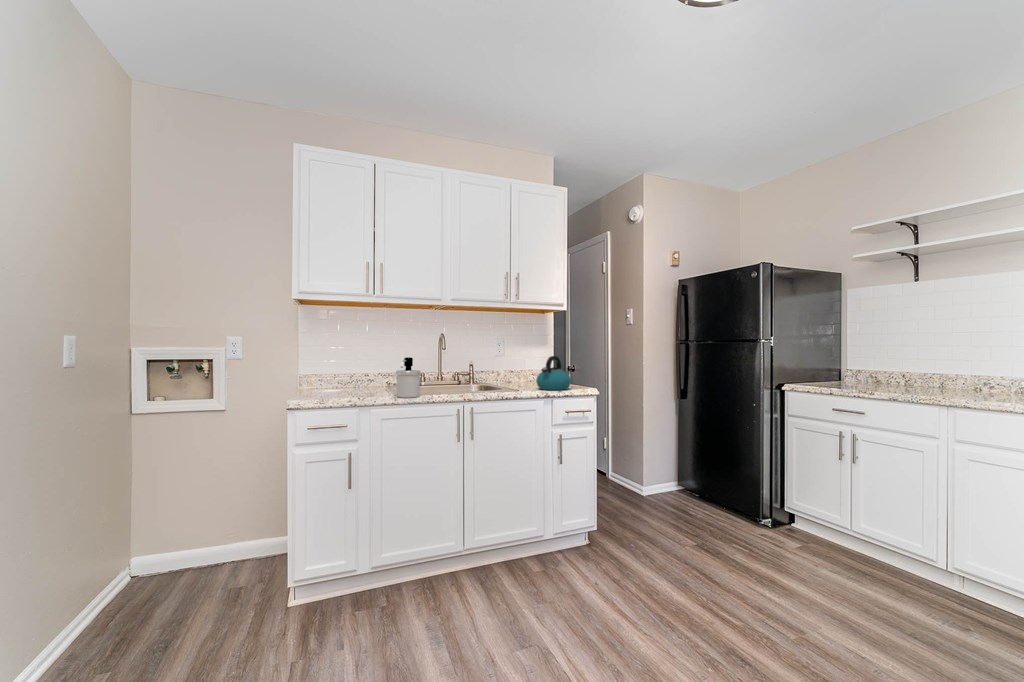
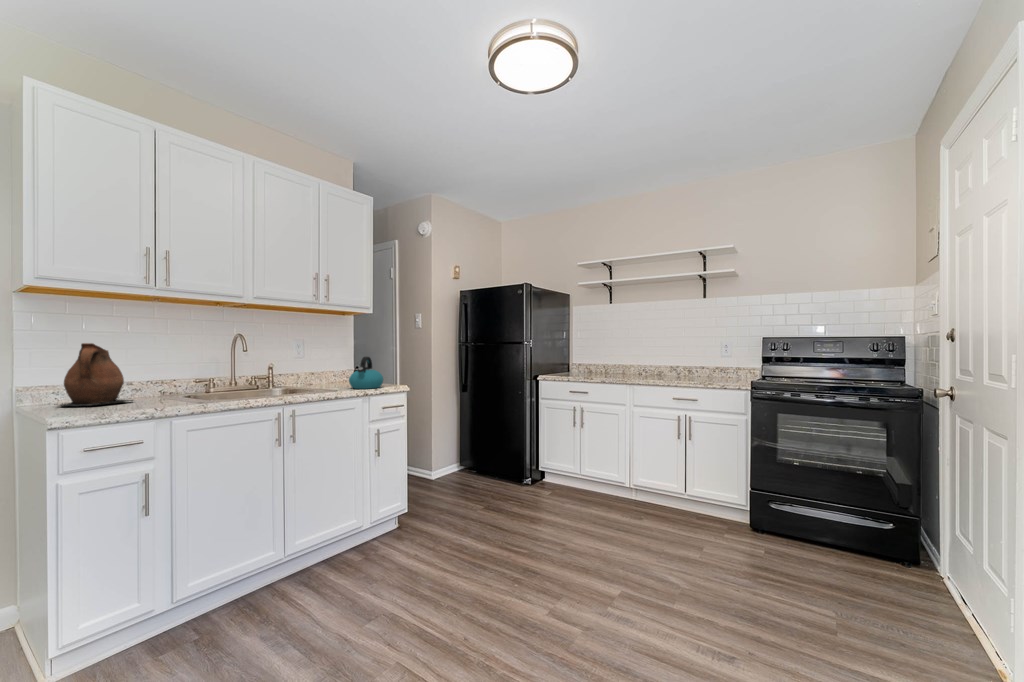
ceramic pitcher: none [317,343,365,392] -> present [60,343,133,406]
soap dispenser: present [396,357,421,398] -> none [199,360,231,405]

